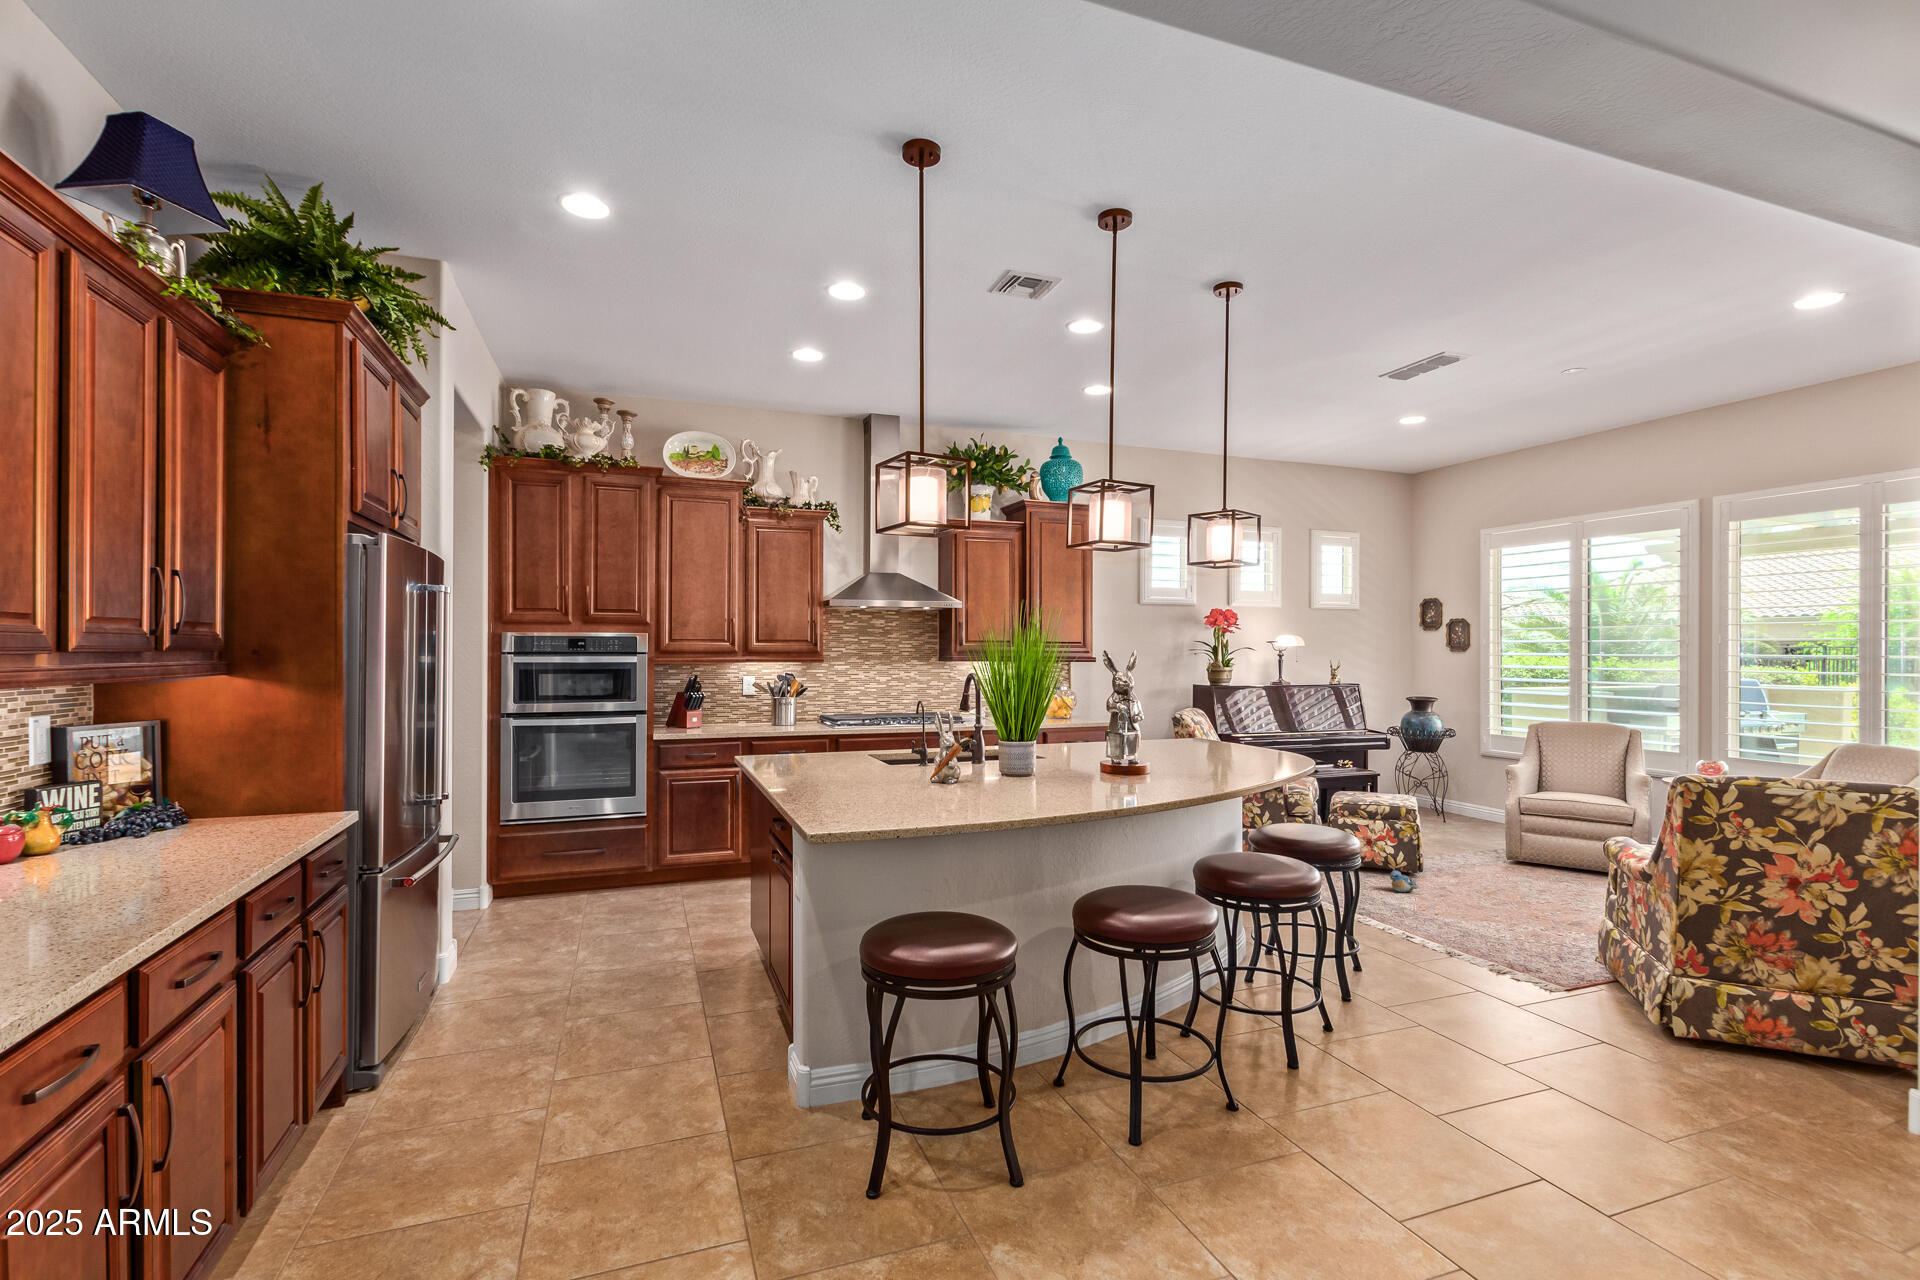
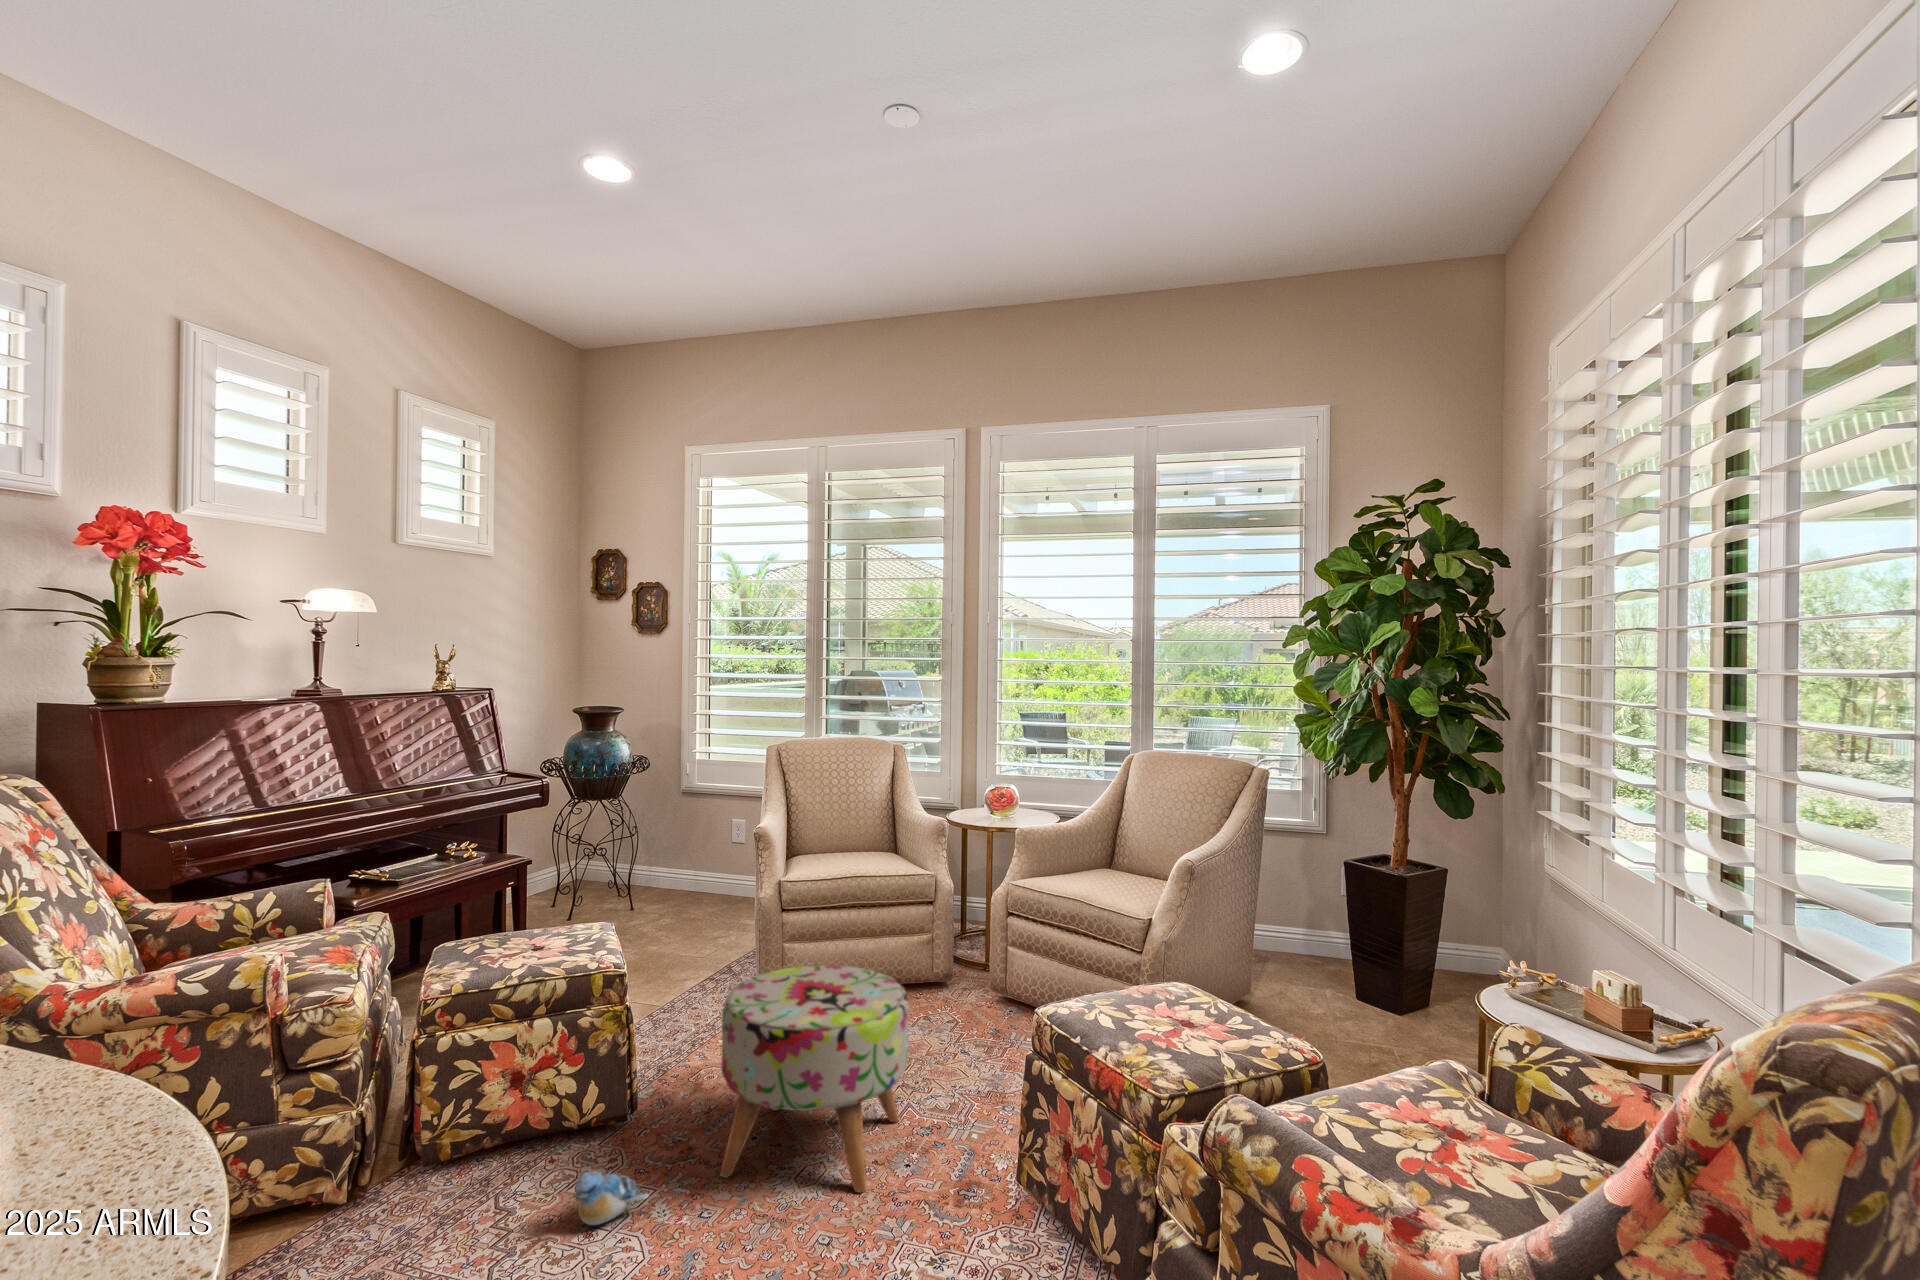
ottoman: none [1455,821,1557,911] -> present [720,965,908,1193]

